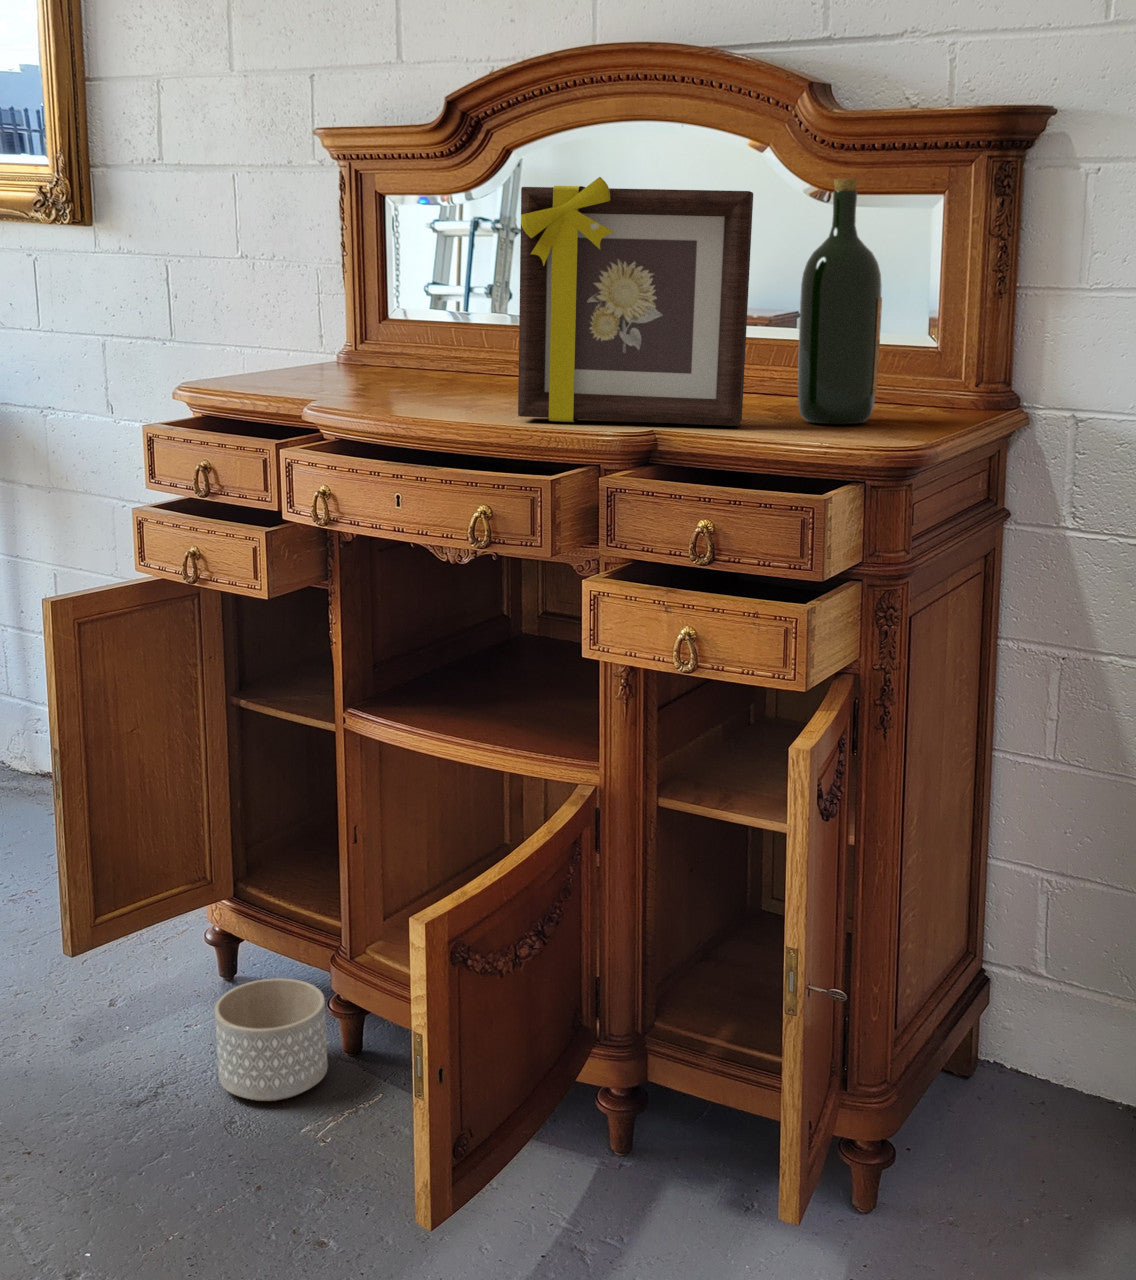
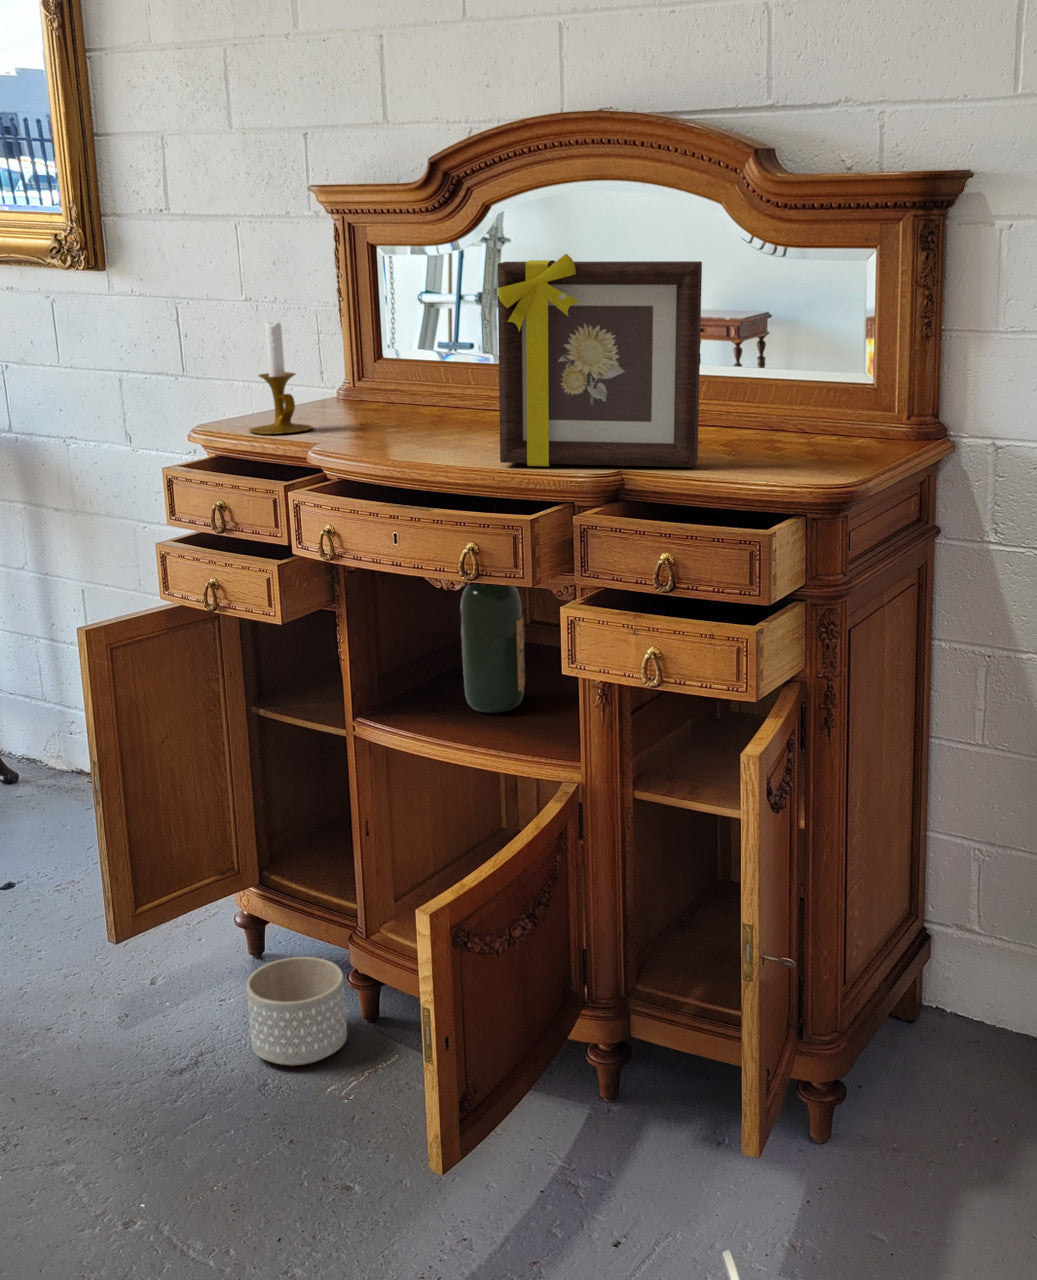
wine bottle: present [798,179,882,424] -> present [460,584,525,713]
candlestick: none [237,265,309,389] -> present [249,322,313,434]

